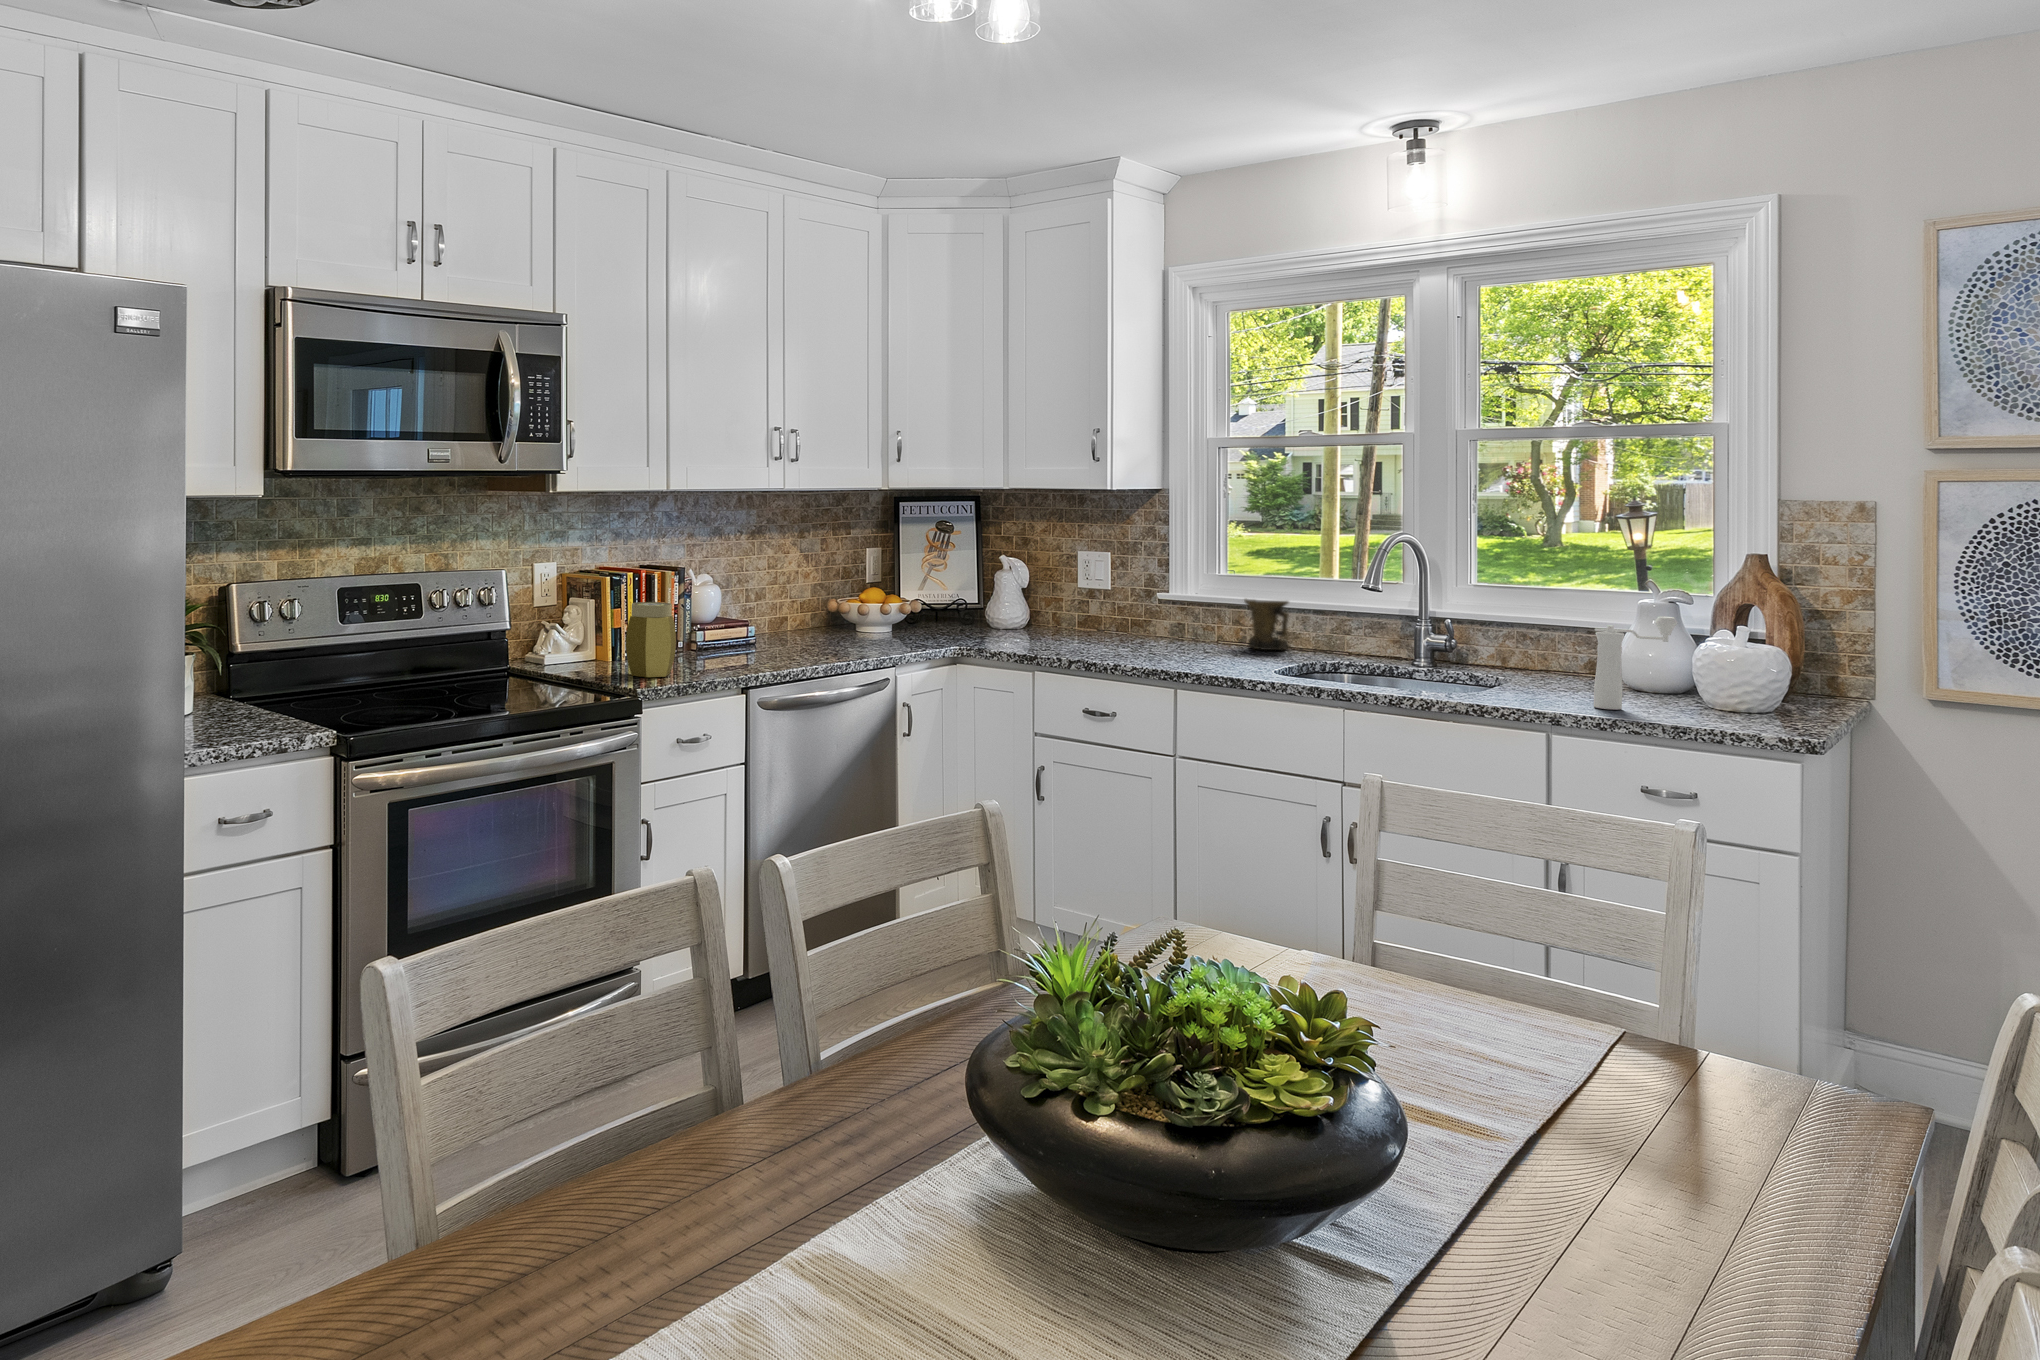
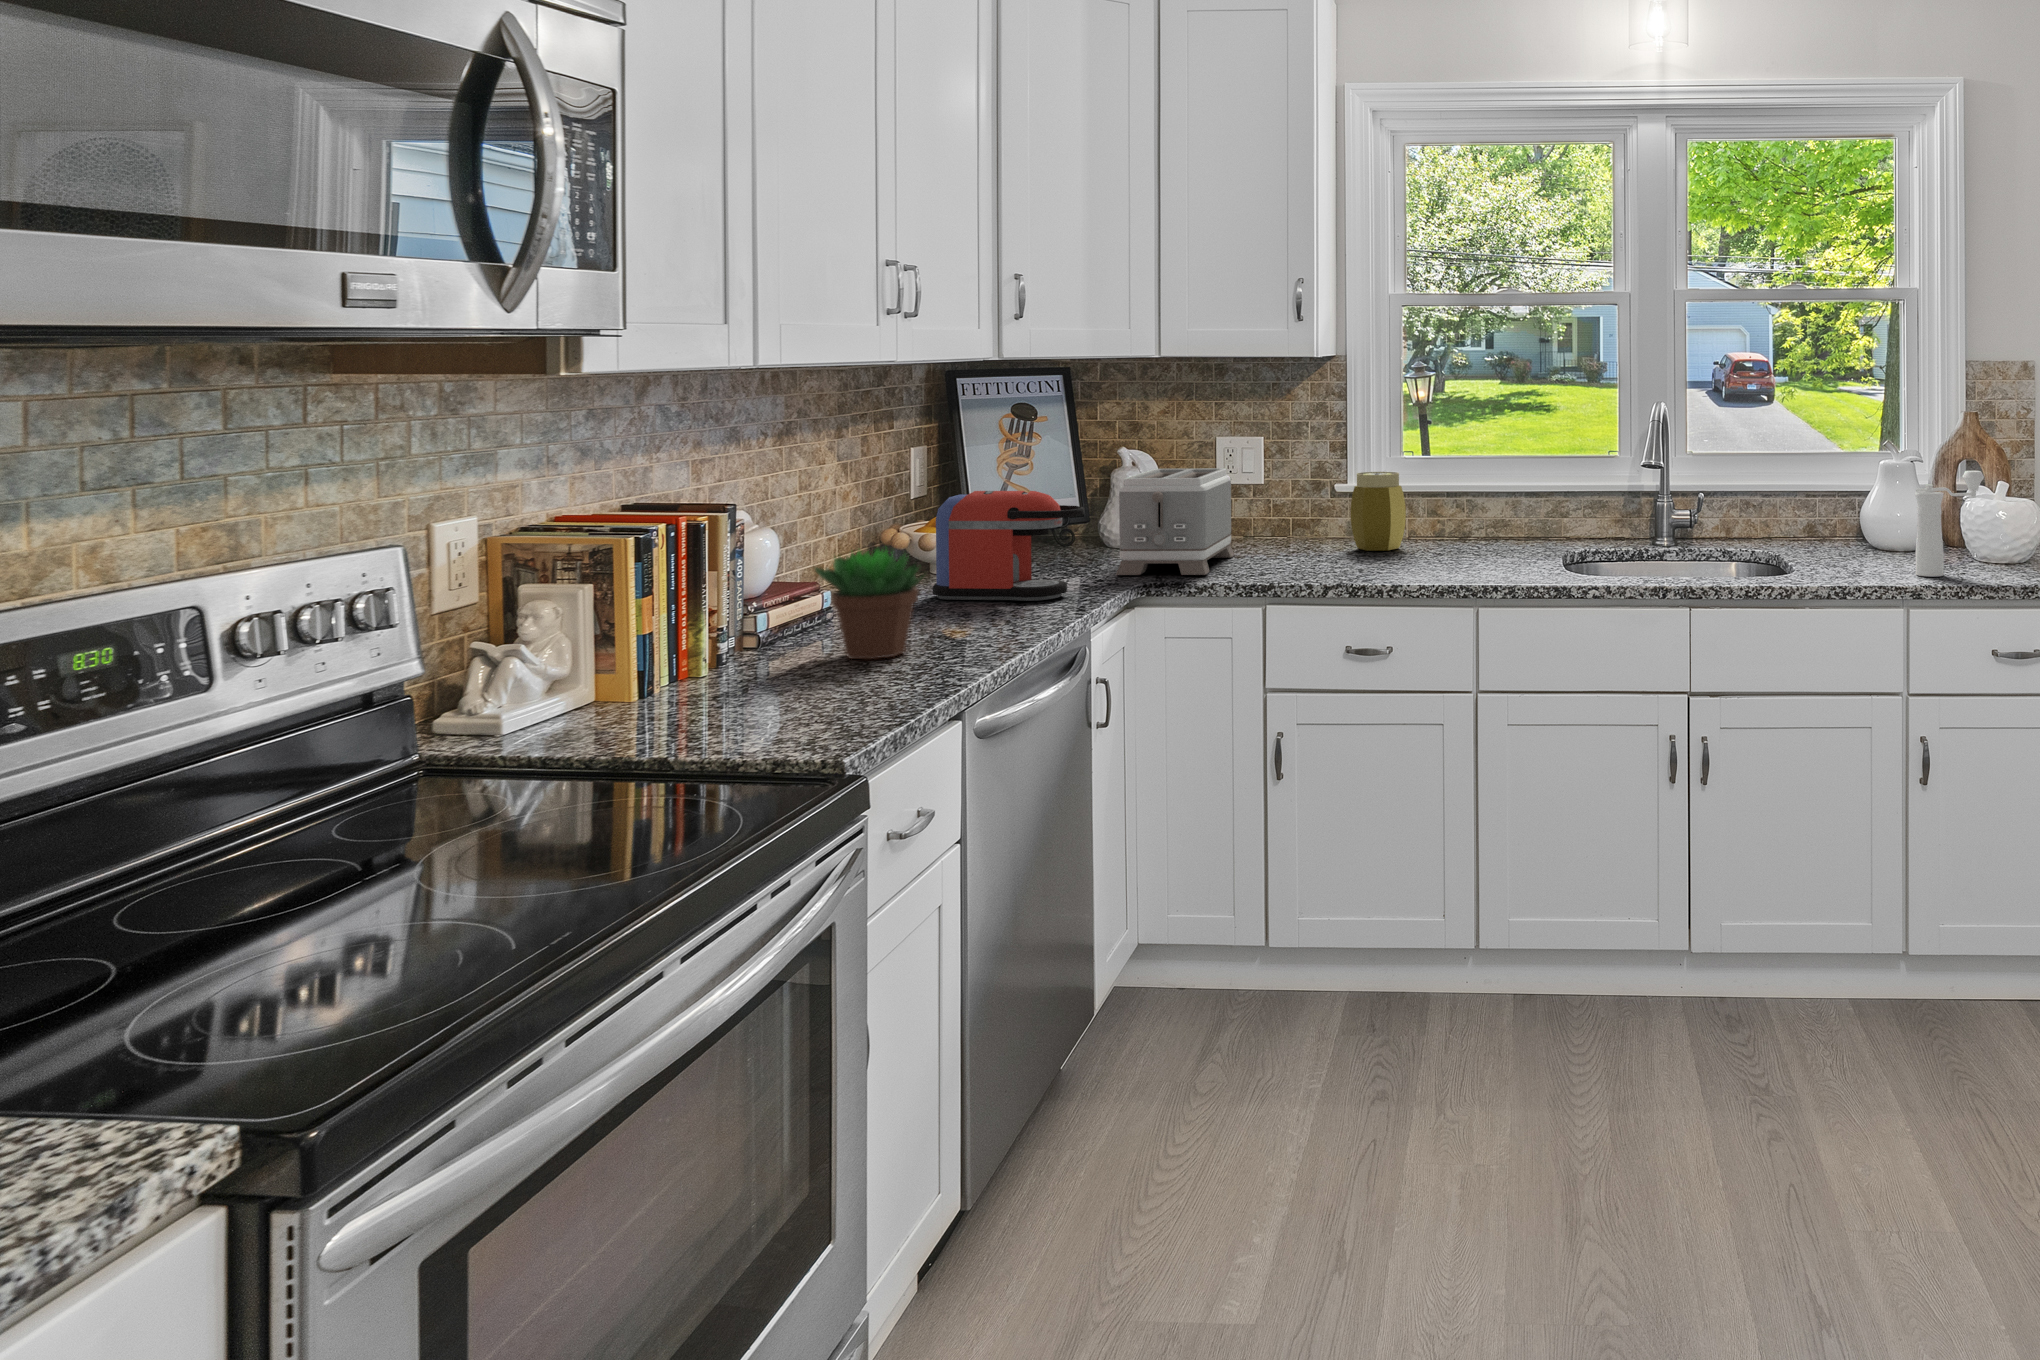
toaster: none [960,571,1064,646] -> present [1116,468,1234,575]
coffee maker: none [832,574,918,648] -> present [933,491,1084,601]
succulent plant: none [718,598,779,663] -> present [815,550,923,659]
mug: present [1244,599,1289,650] -> none [1450,480,1512,545]
jar: present [626,602,676,677] -> present [1351,472,1406,551]

